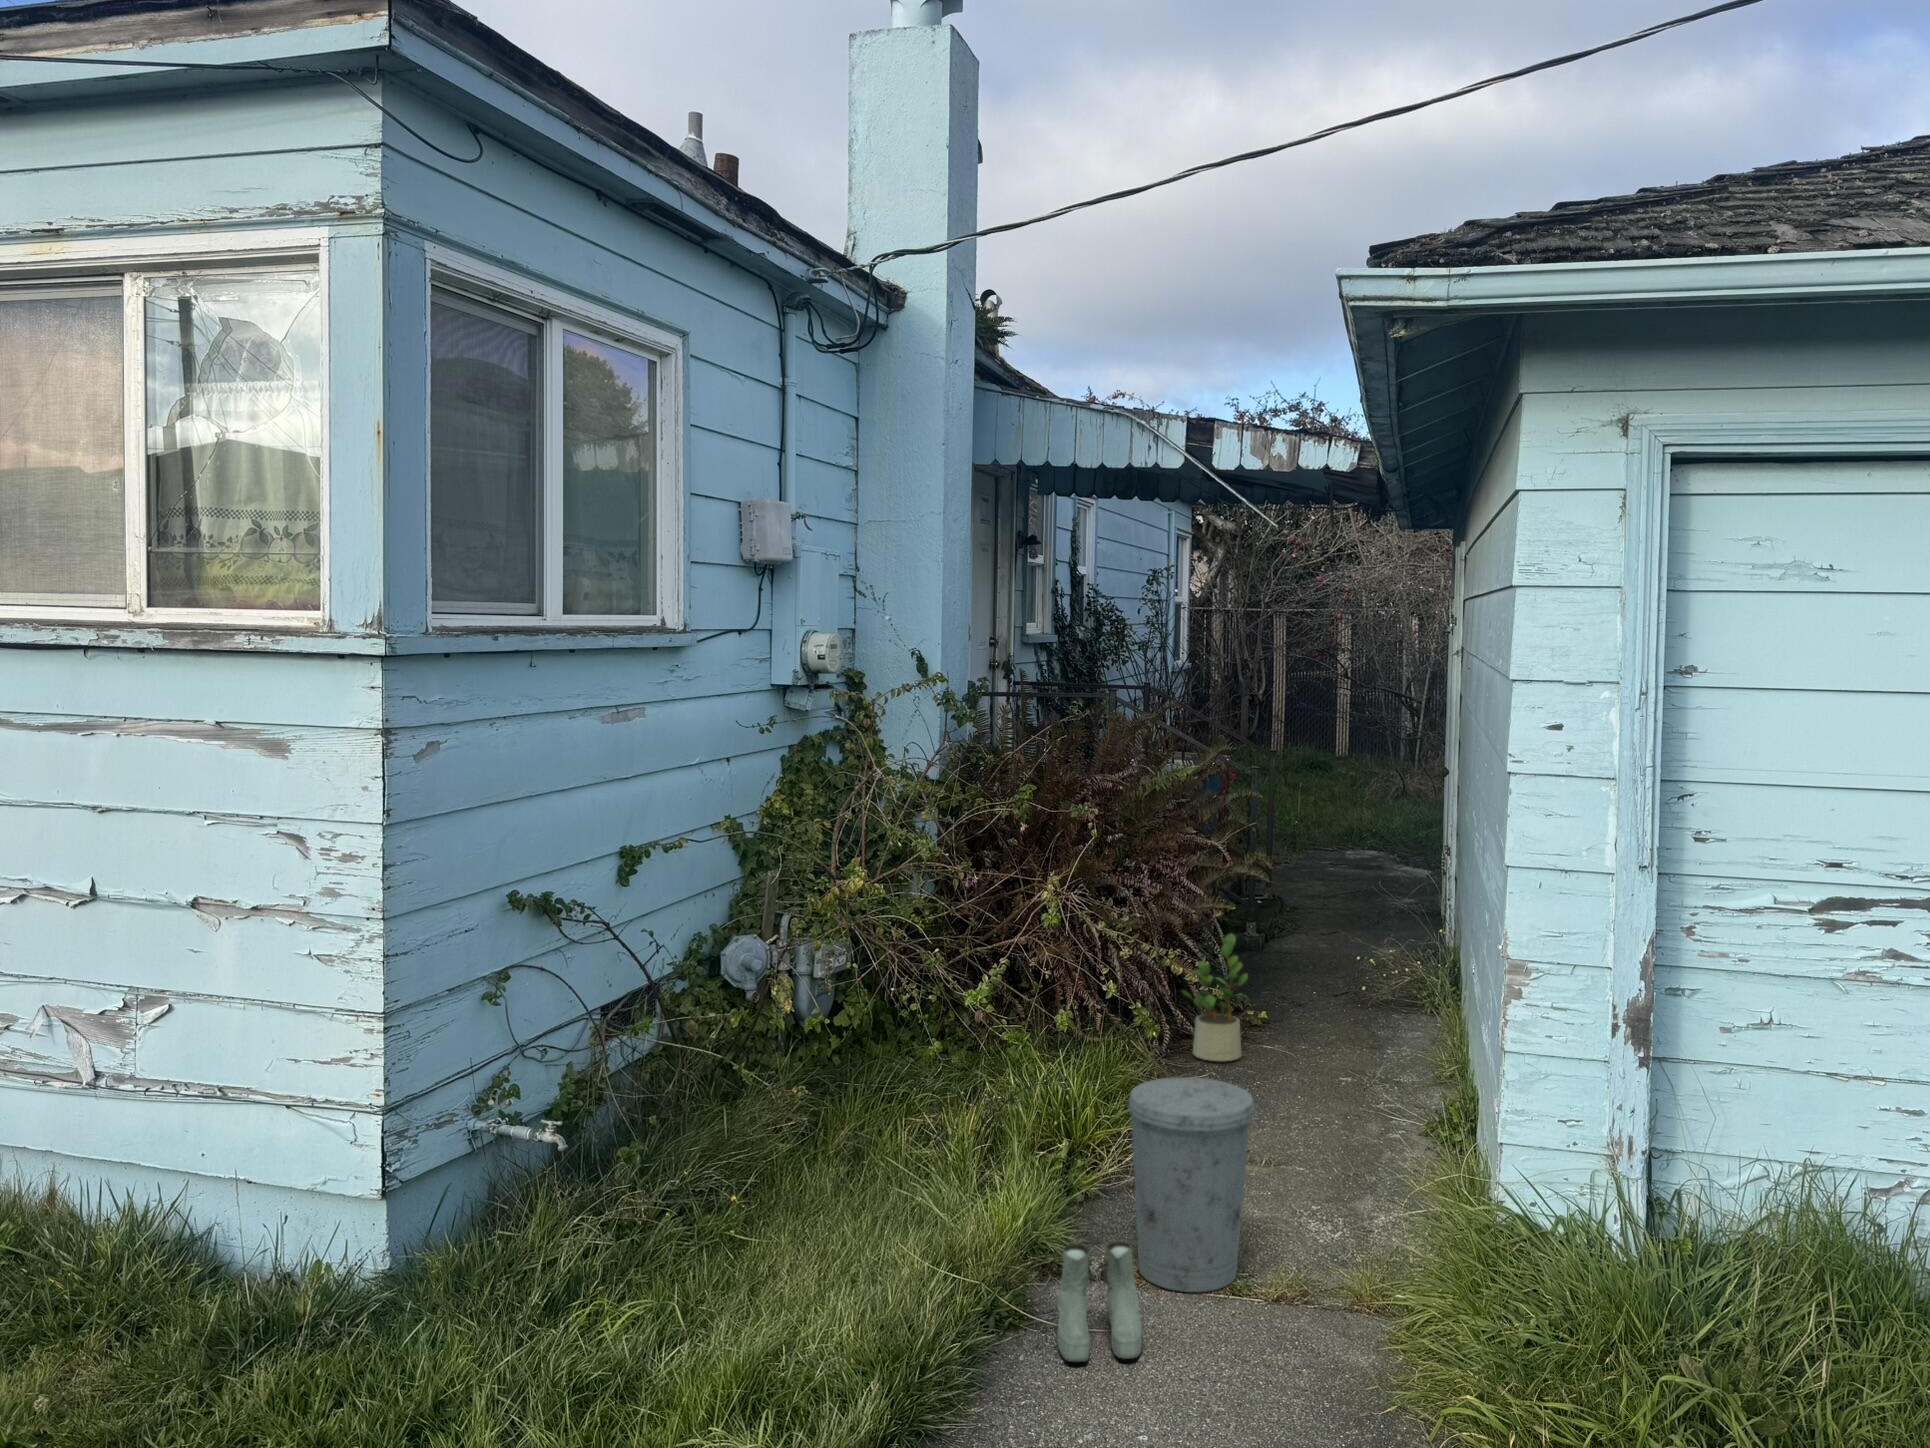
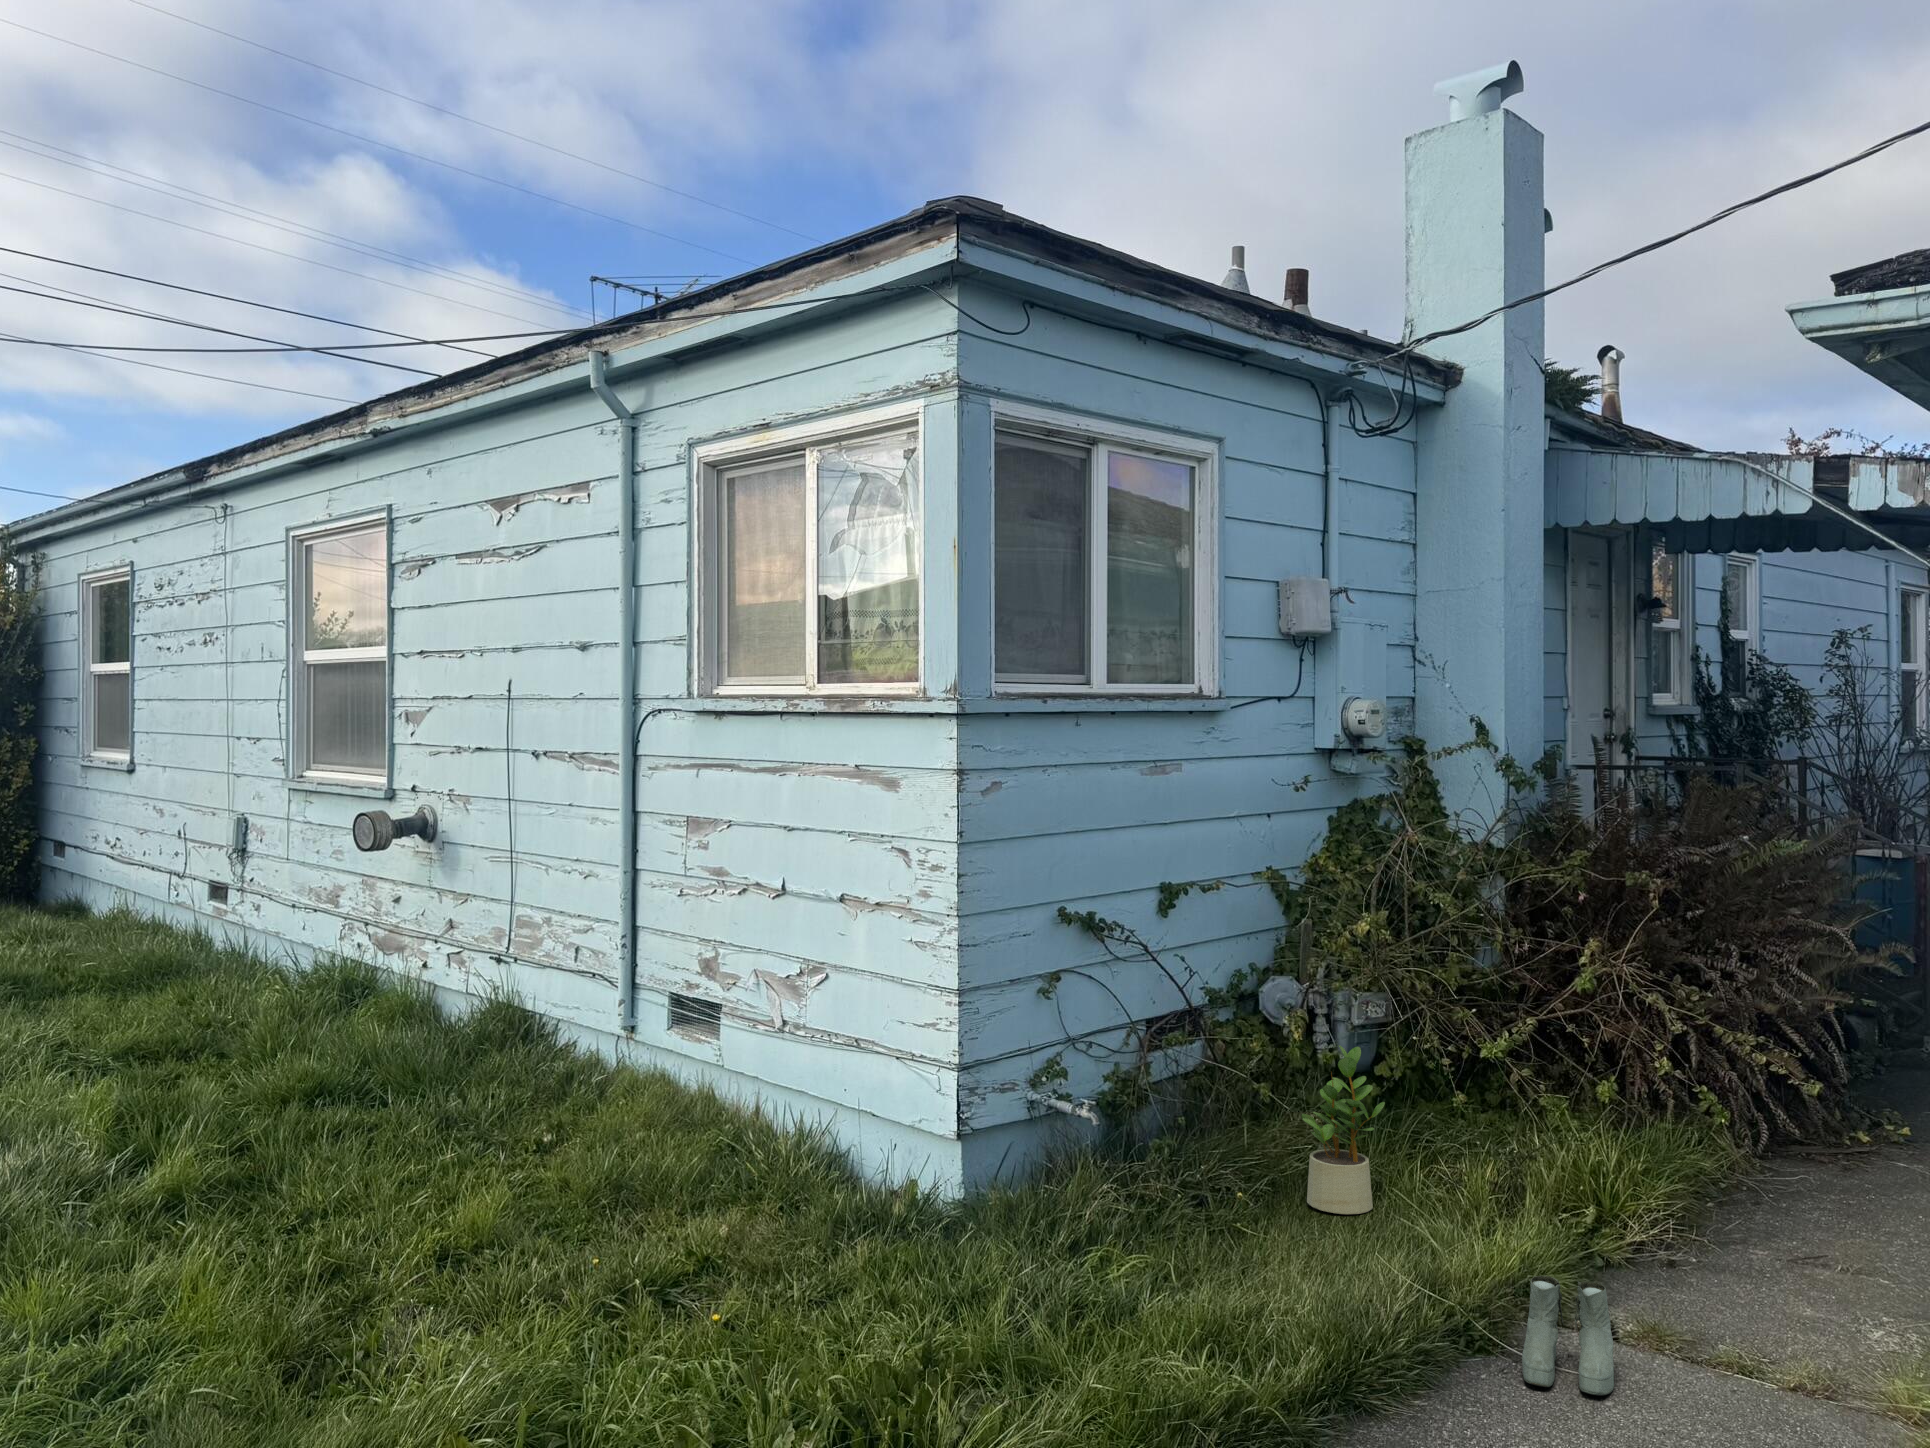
potted plant: present [1182,934,1248,1061] -> present [1301,1045,1385,1214]
trash can: present [1128,1077,1255,1292] -> none [1621,1139,1769,1362]

